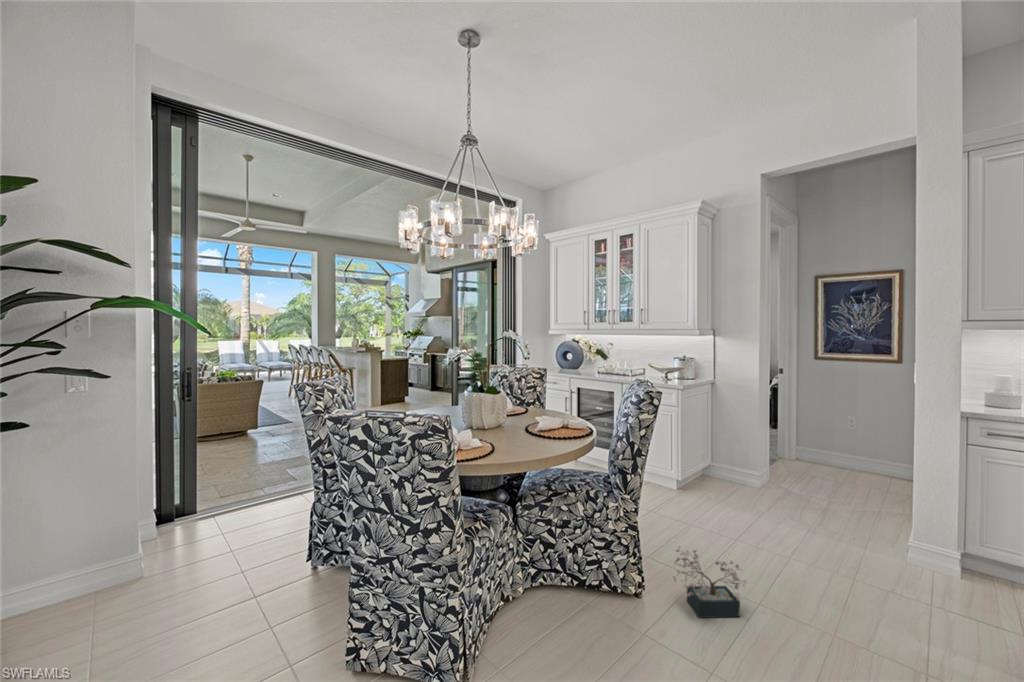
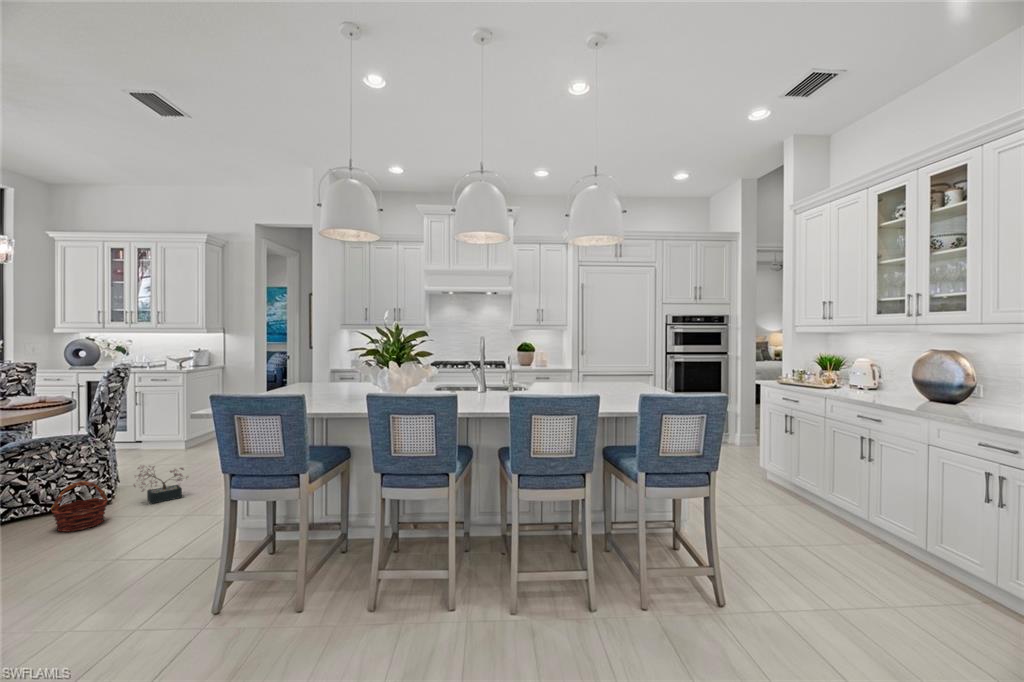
basket: none [591,576,658,663] -> present [51,481,108,532]

